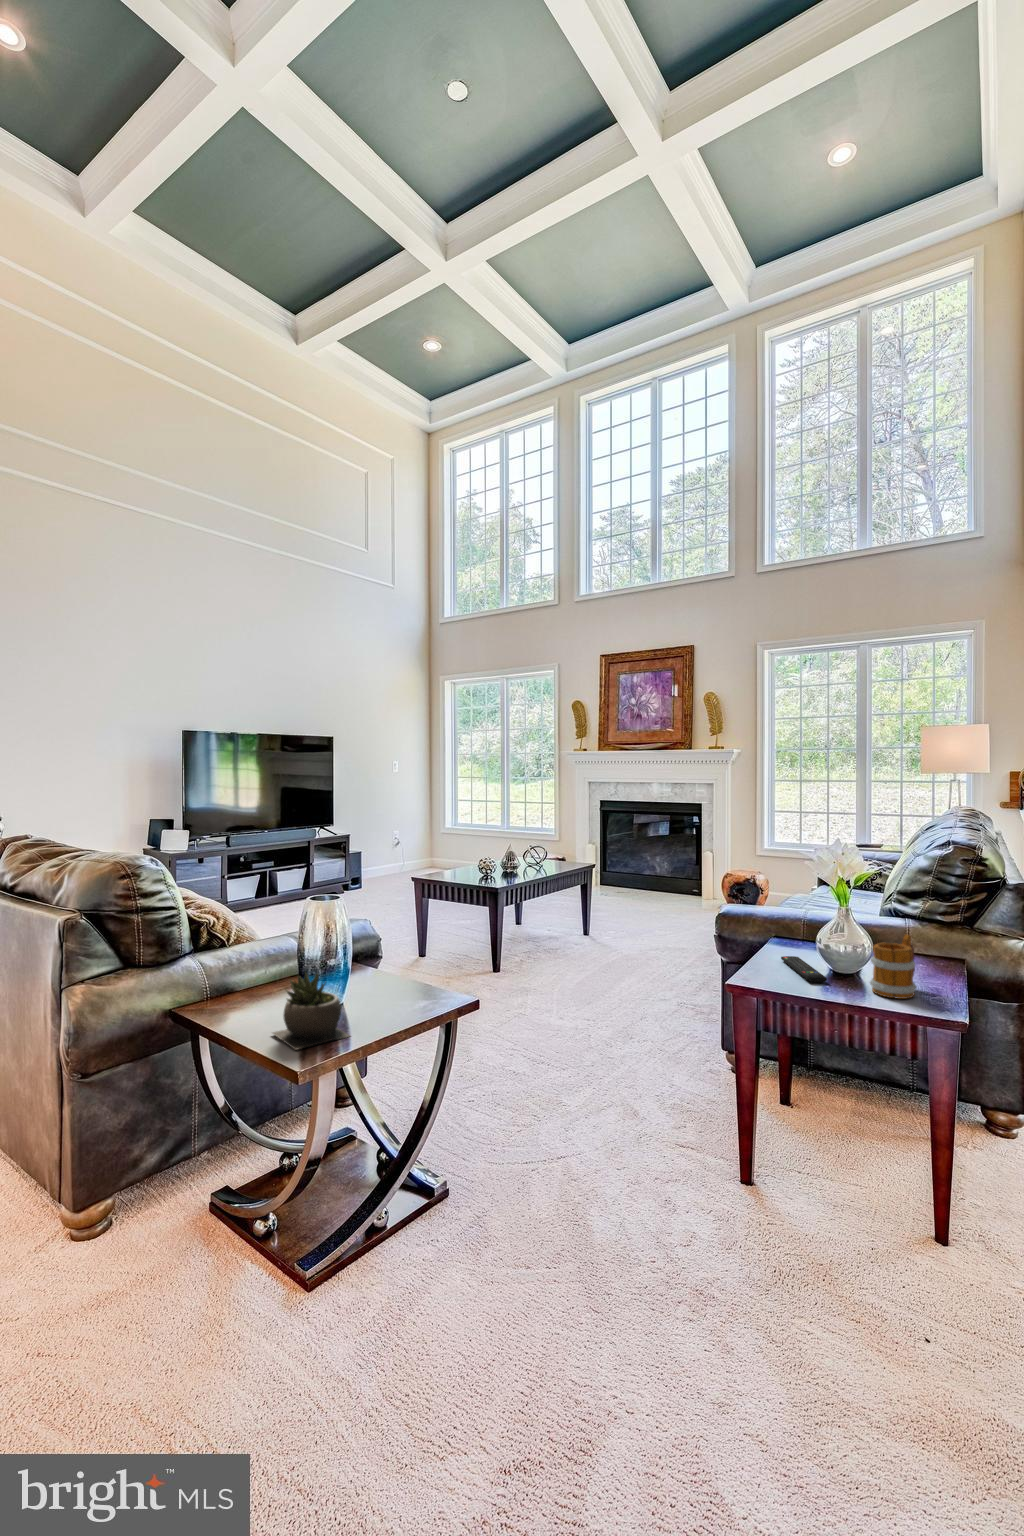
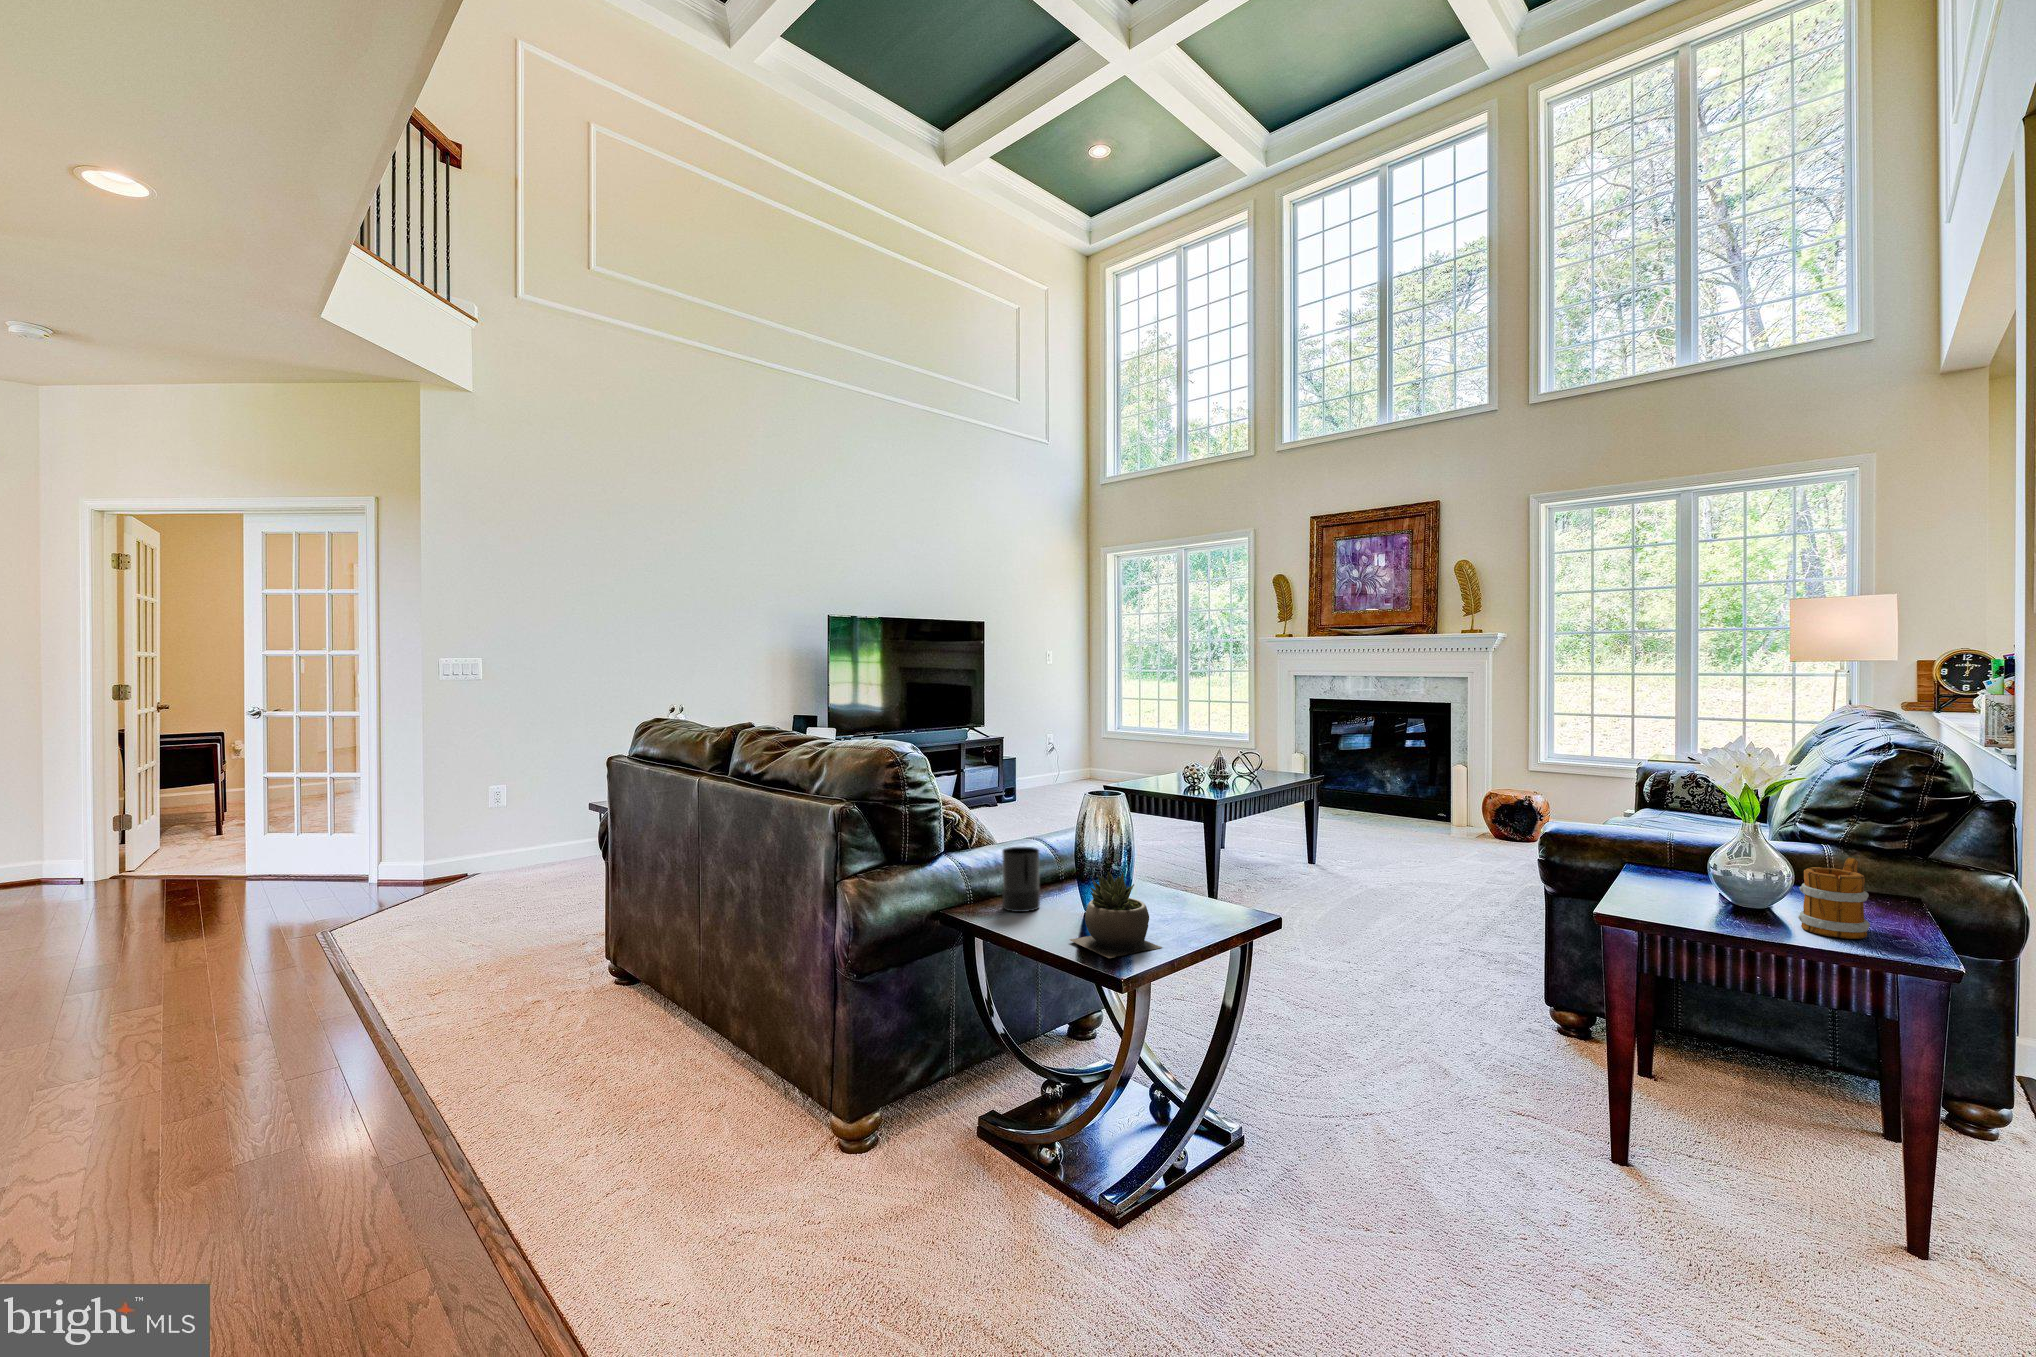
candle: none [231,945,270,1006] -> present [1002,847,1040,912]
remote control: present [781,956,827,983] -> none [1652,884,1732,916]

